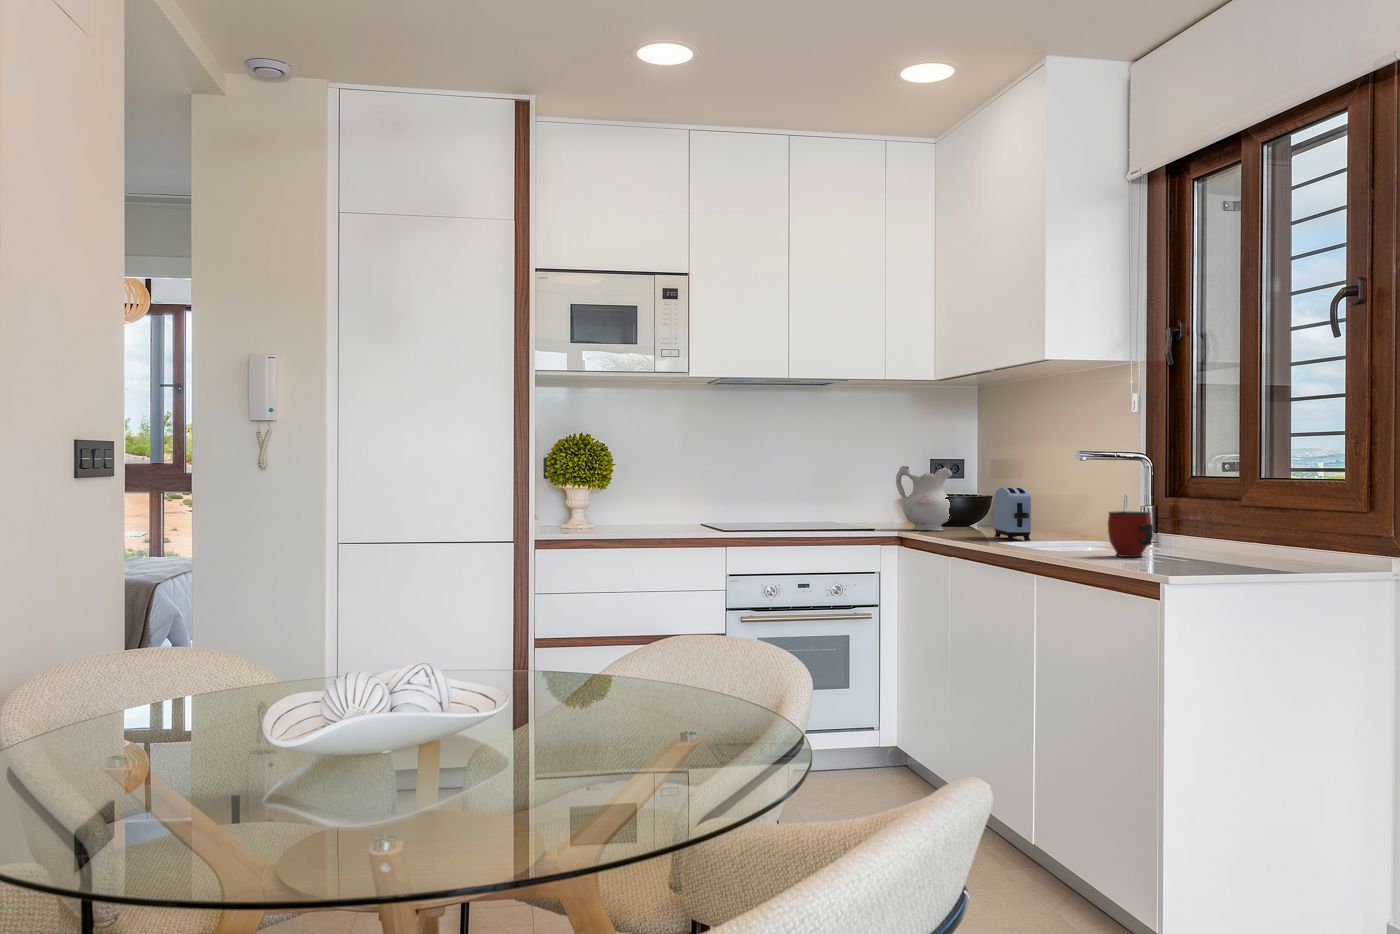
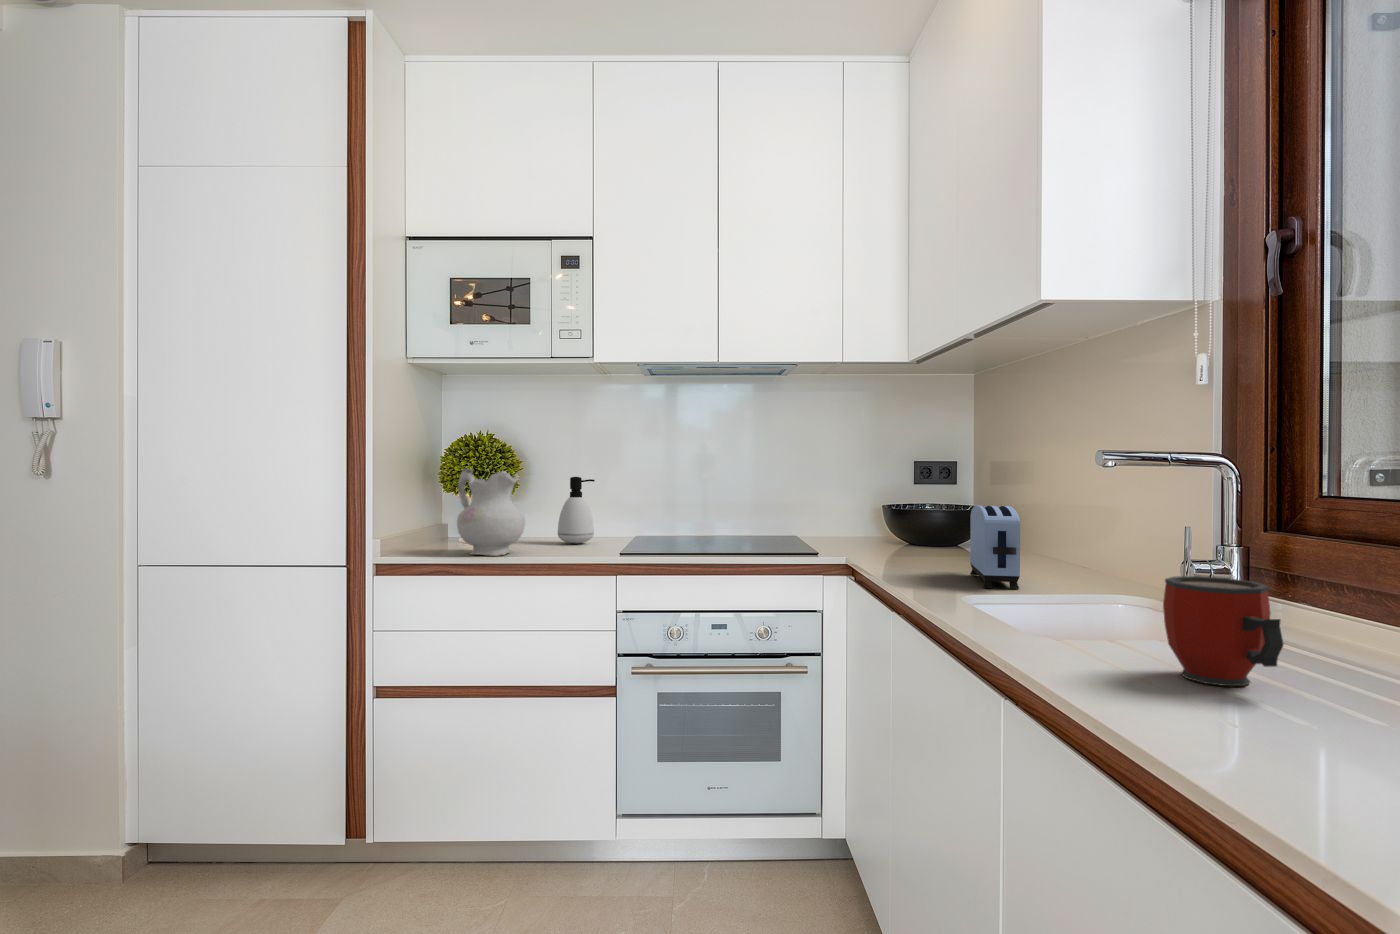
ceramic pitcher: present [896,466,952,531] -> present [457,469,525,556]
soap dispenser: none [647,472,678,528] -> present [558,477,595,543]

